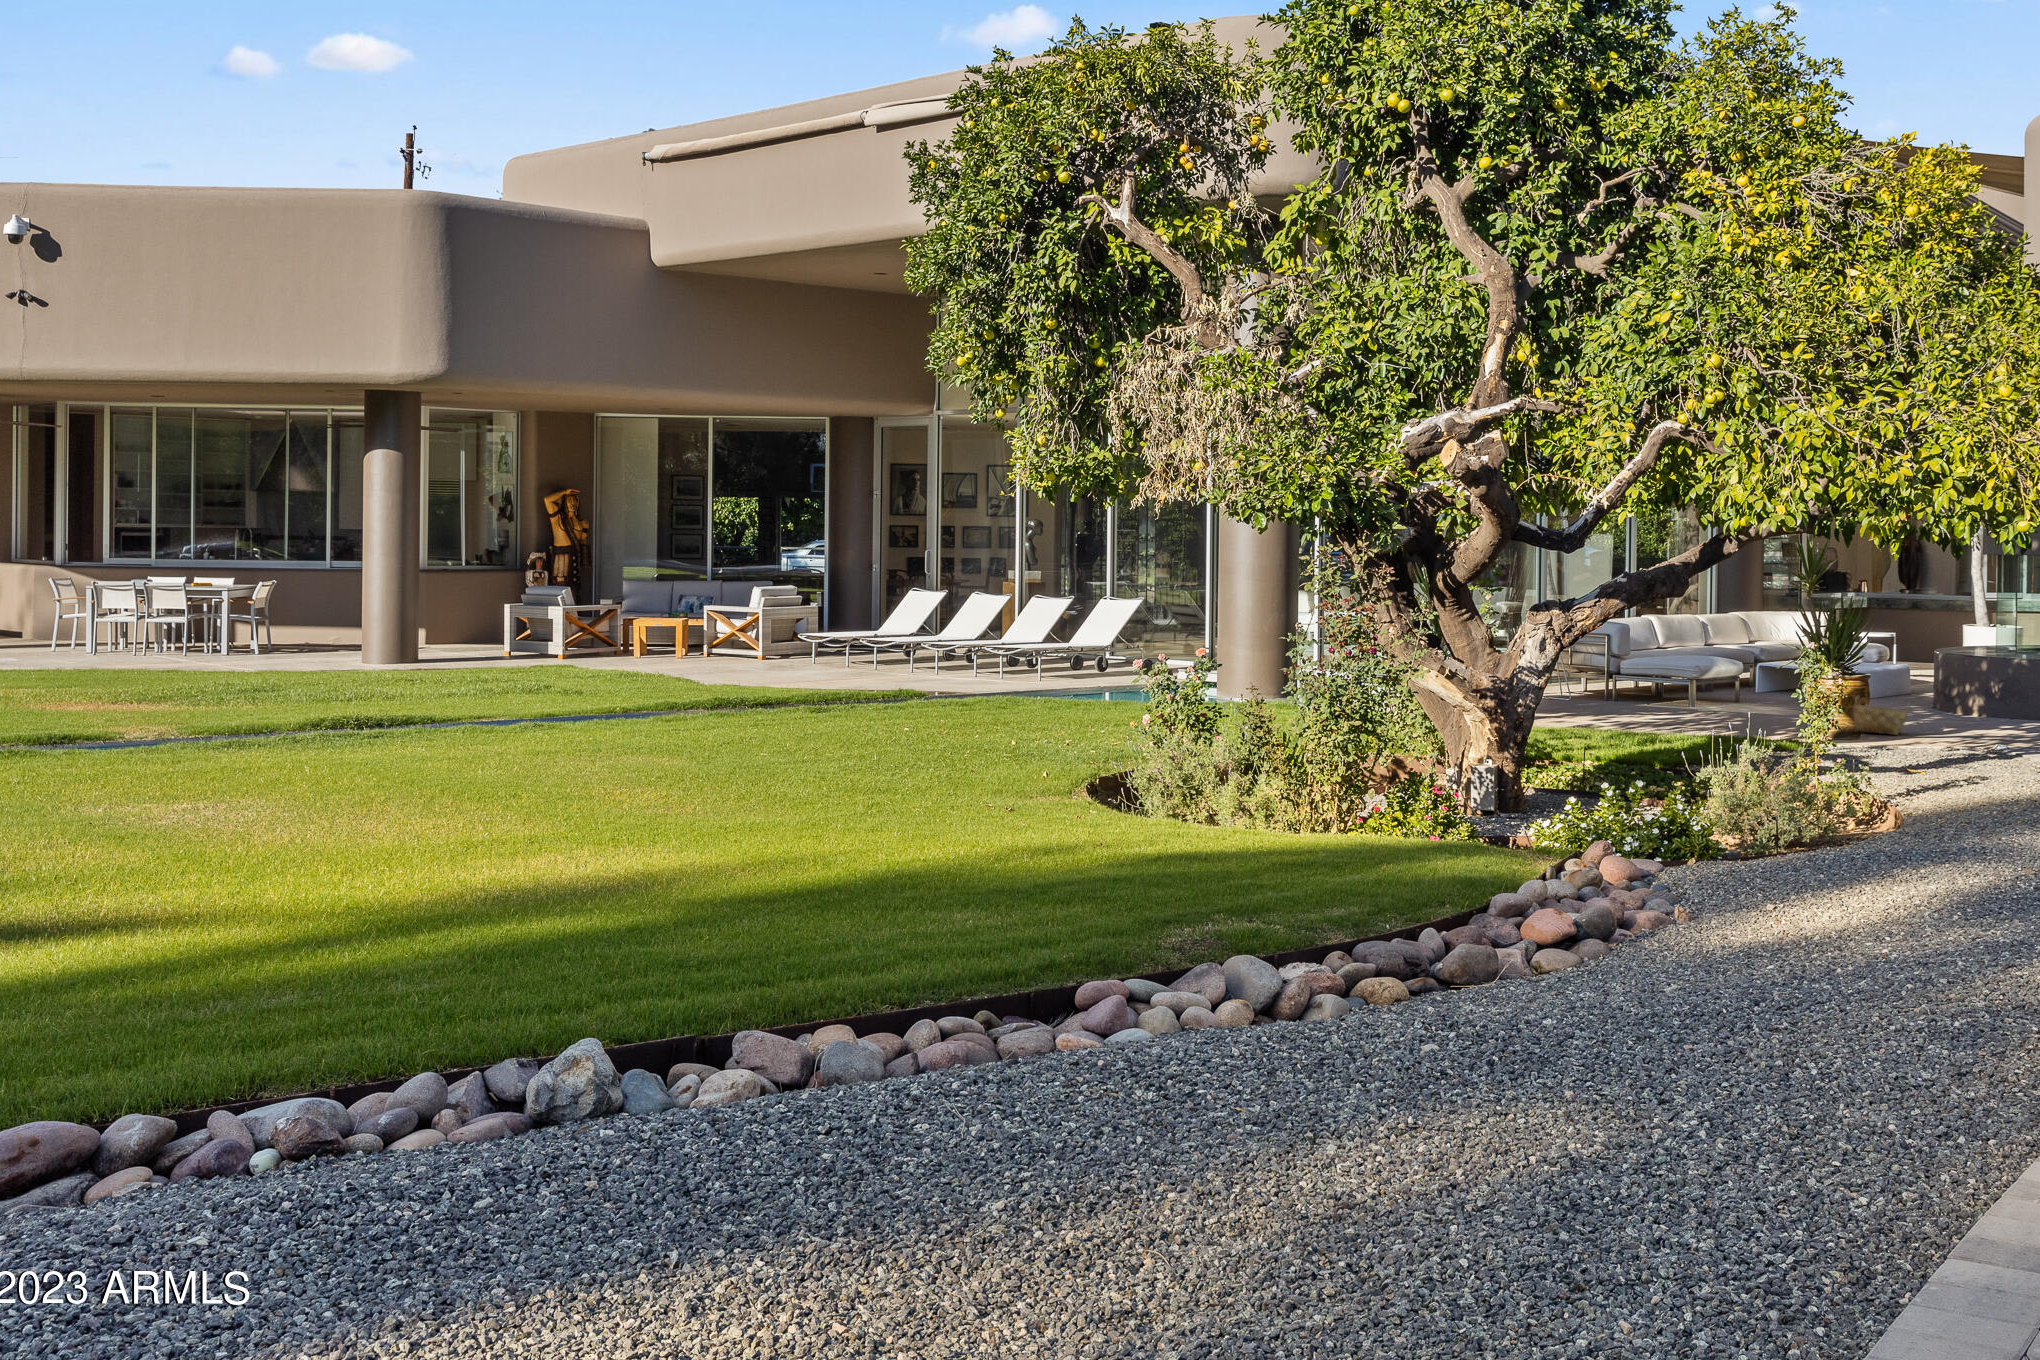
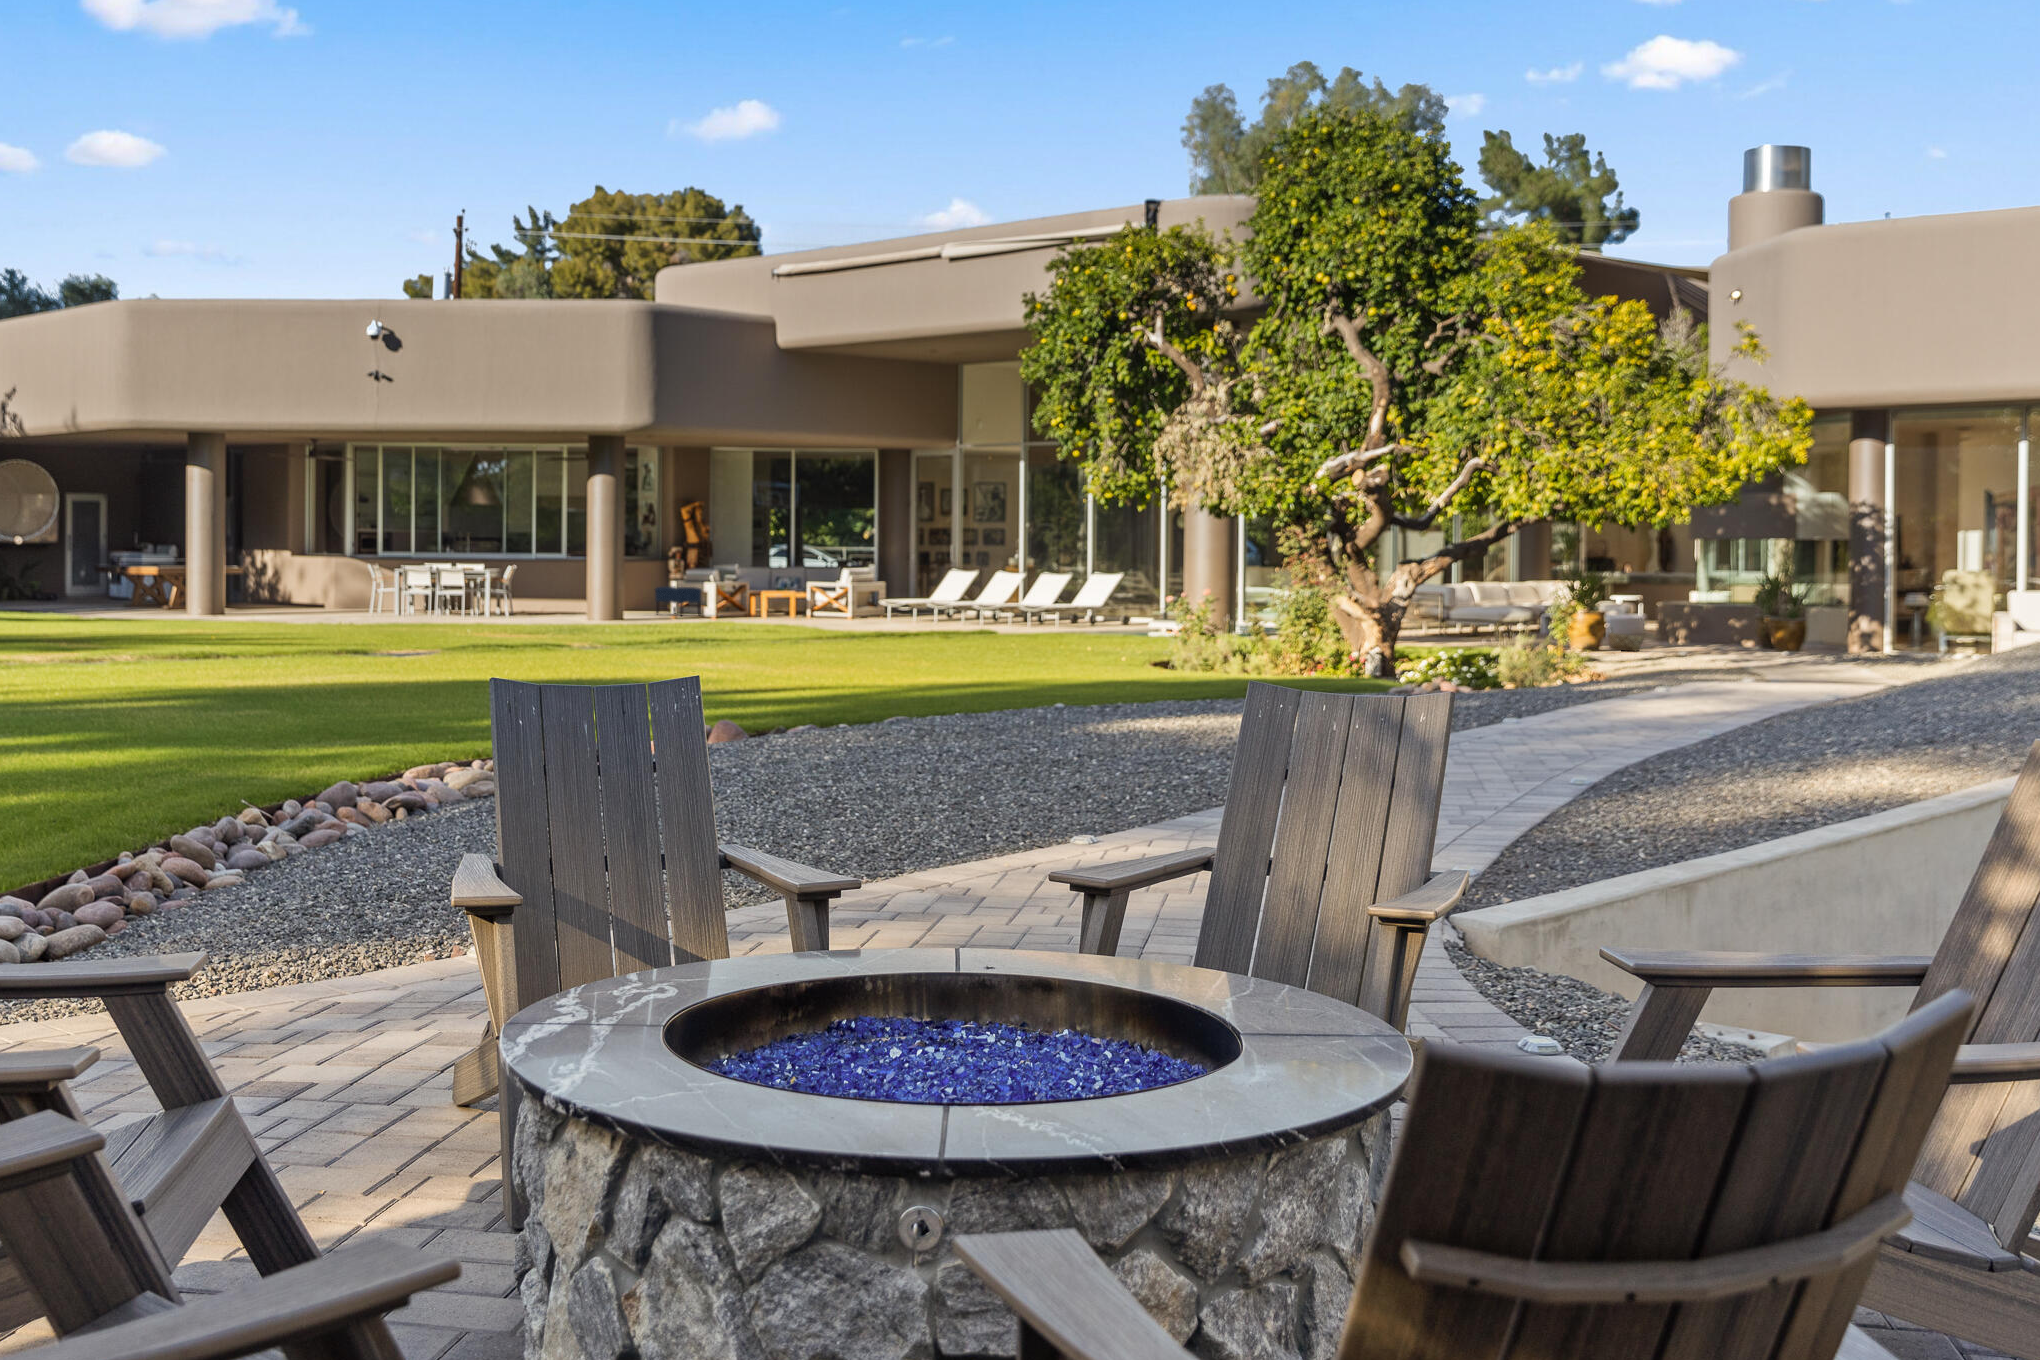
bench: none [494,610,557,654] -> present [655,586,702,616]

